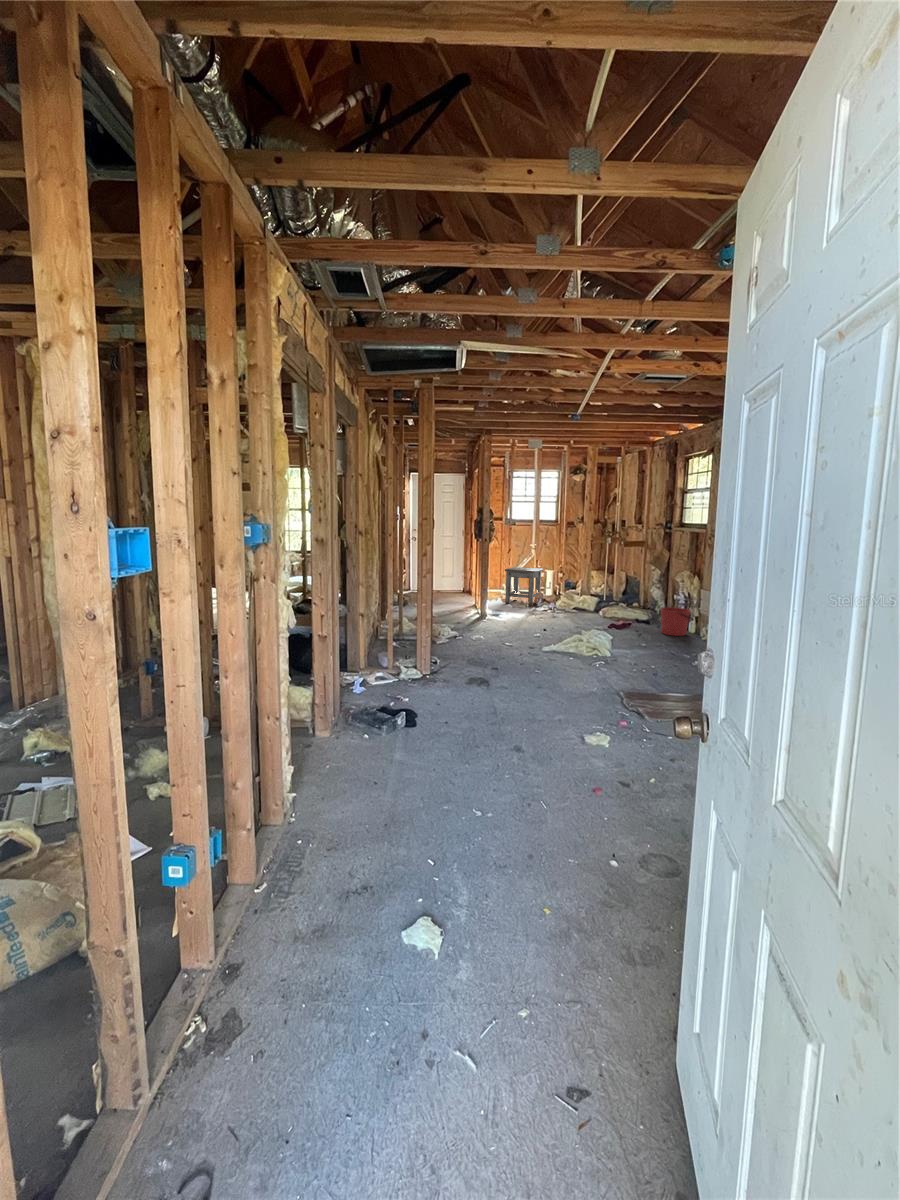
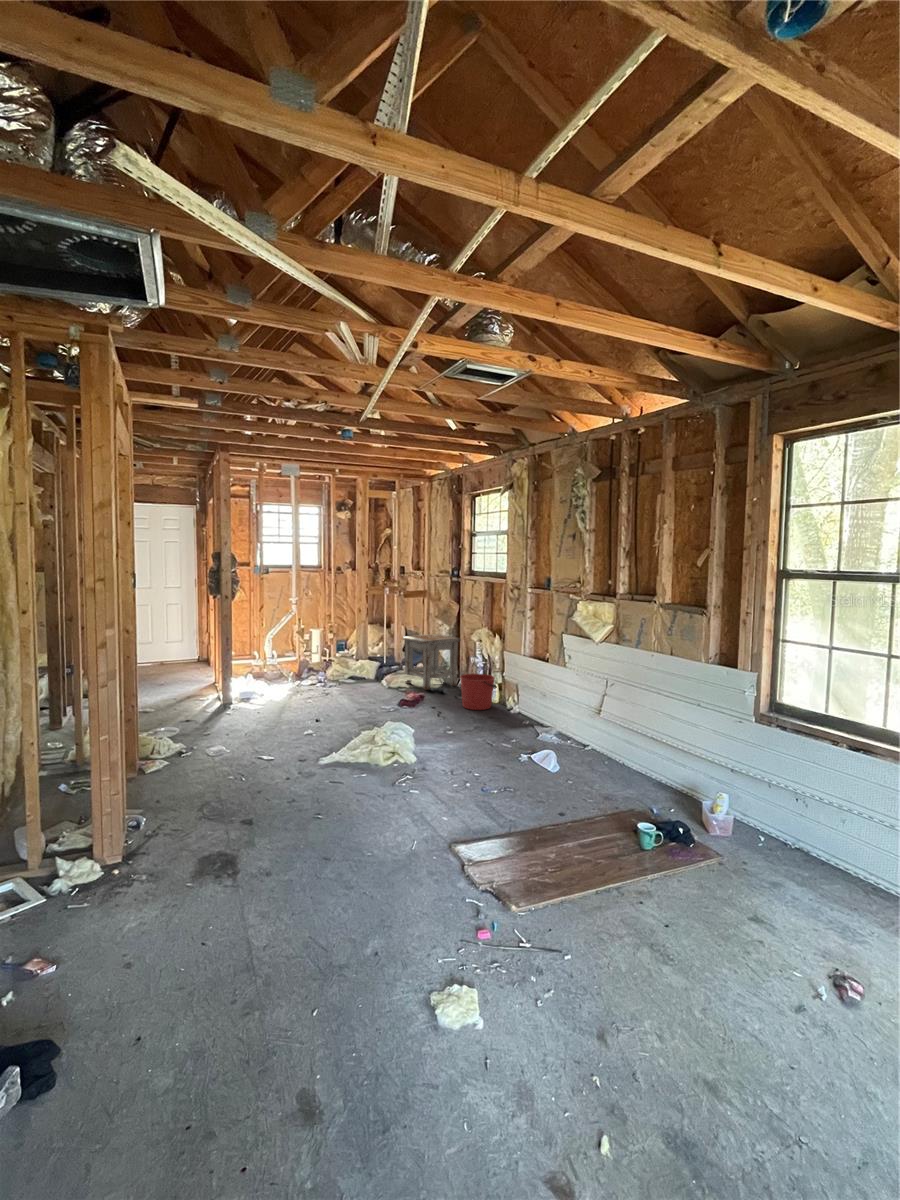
stool: present [505,567,543,606] -> present [403,634,461,690]

